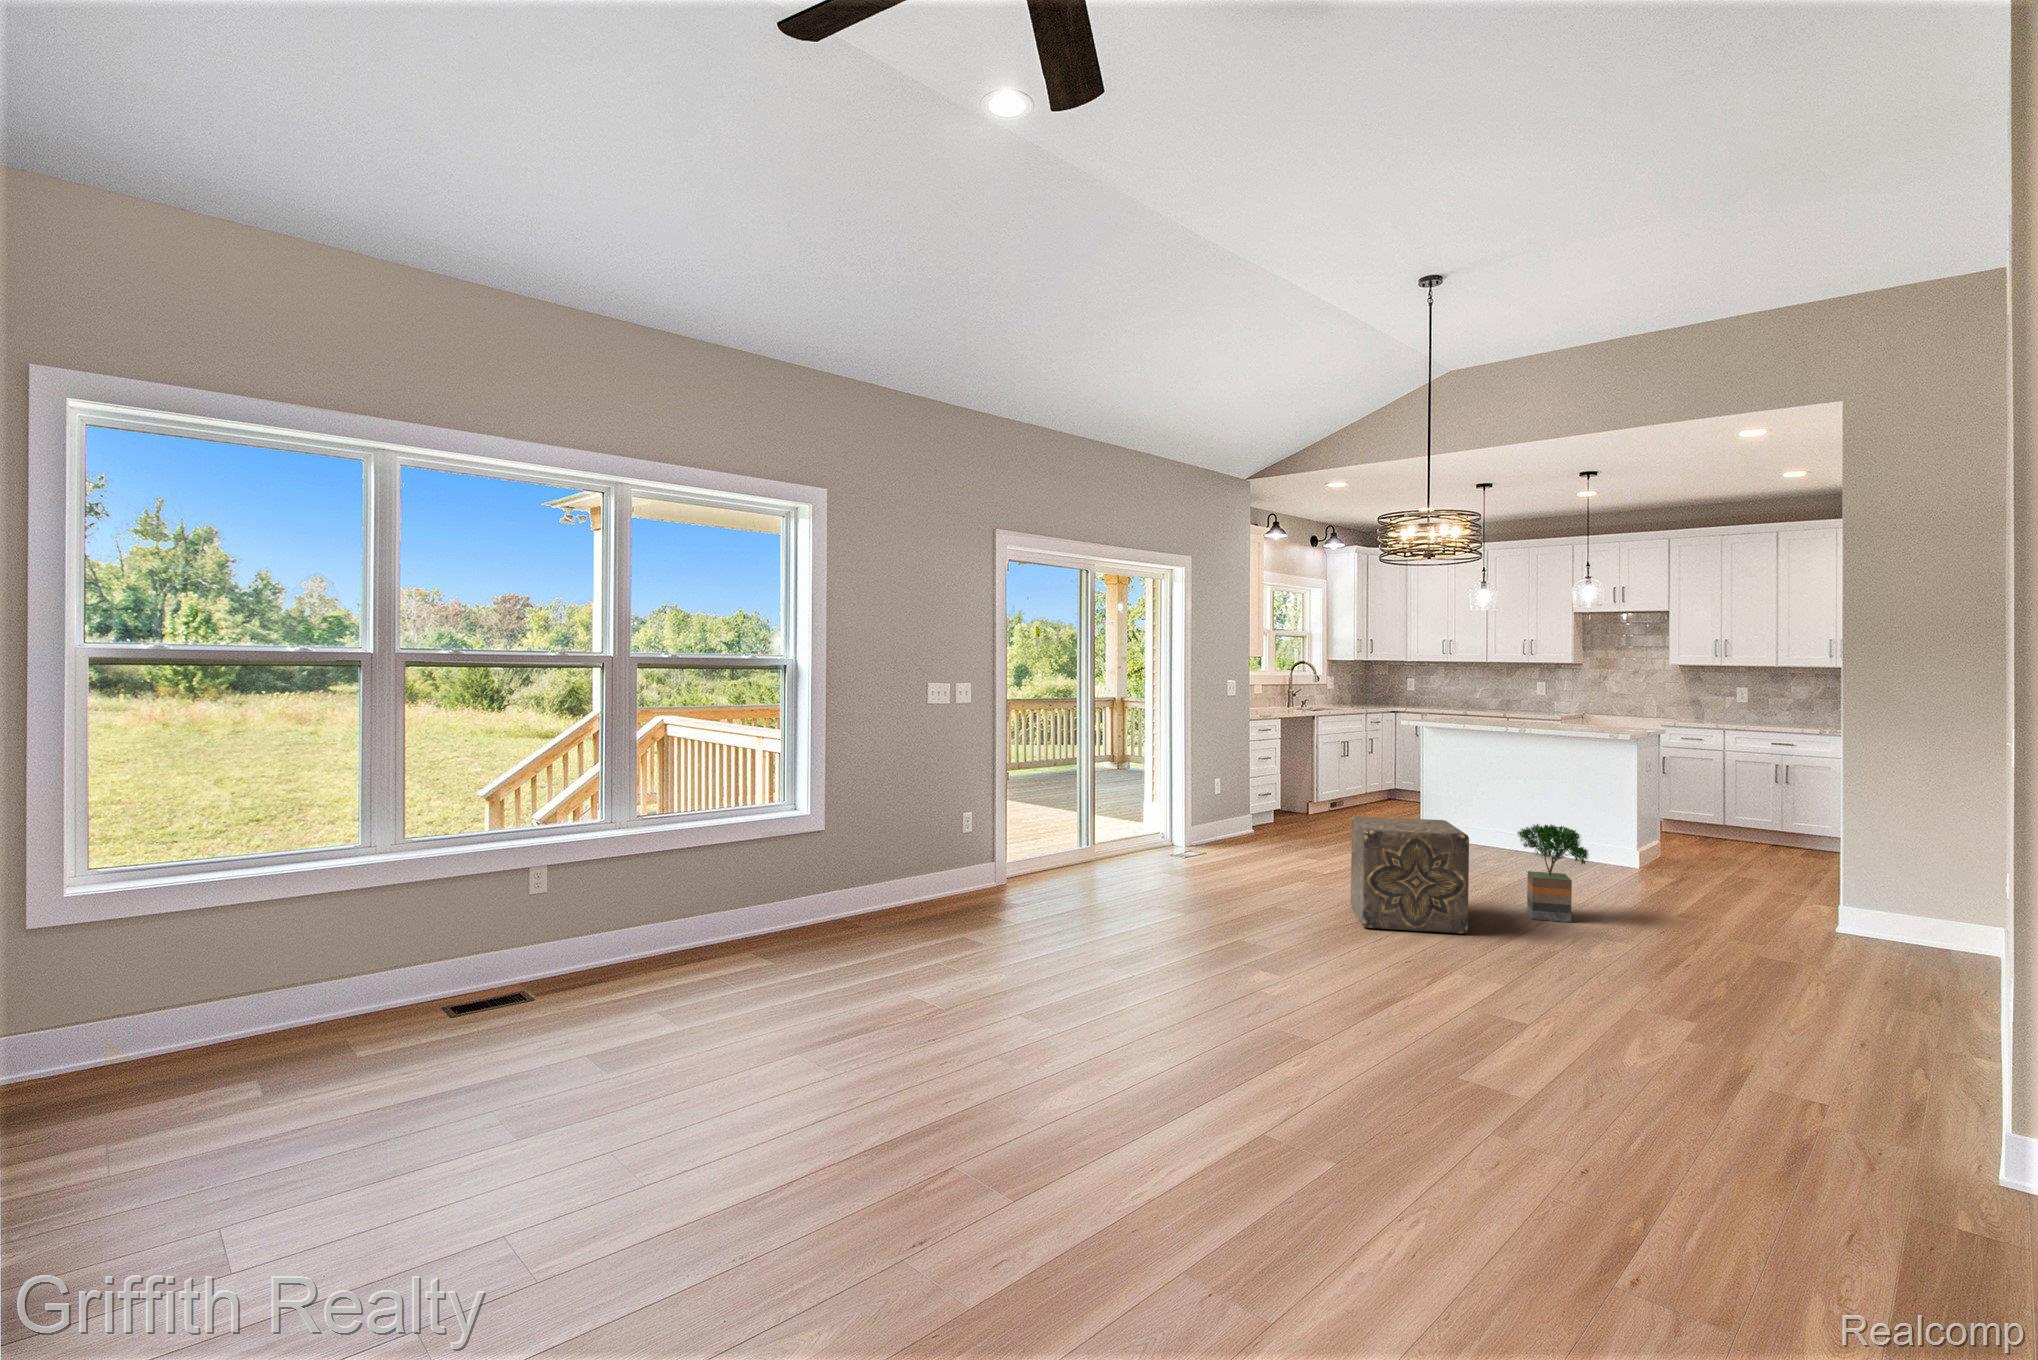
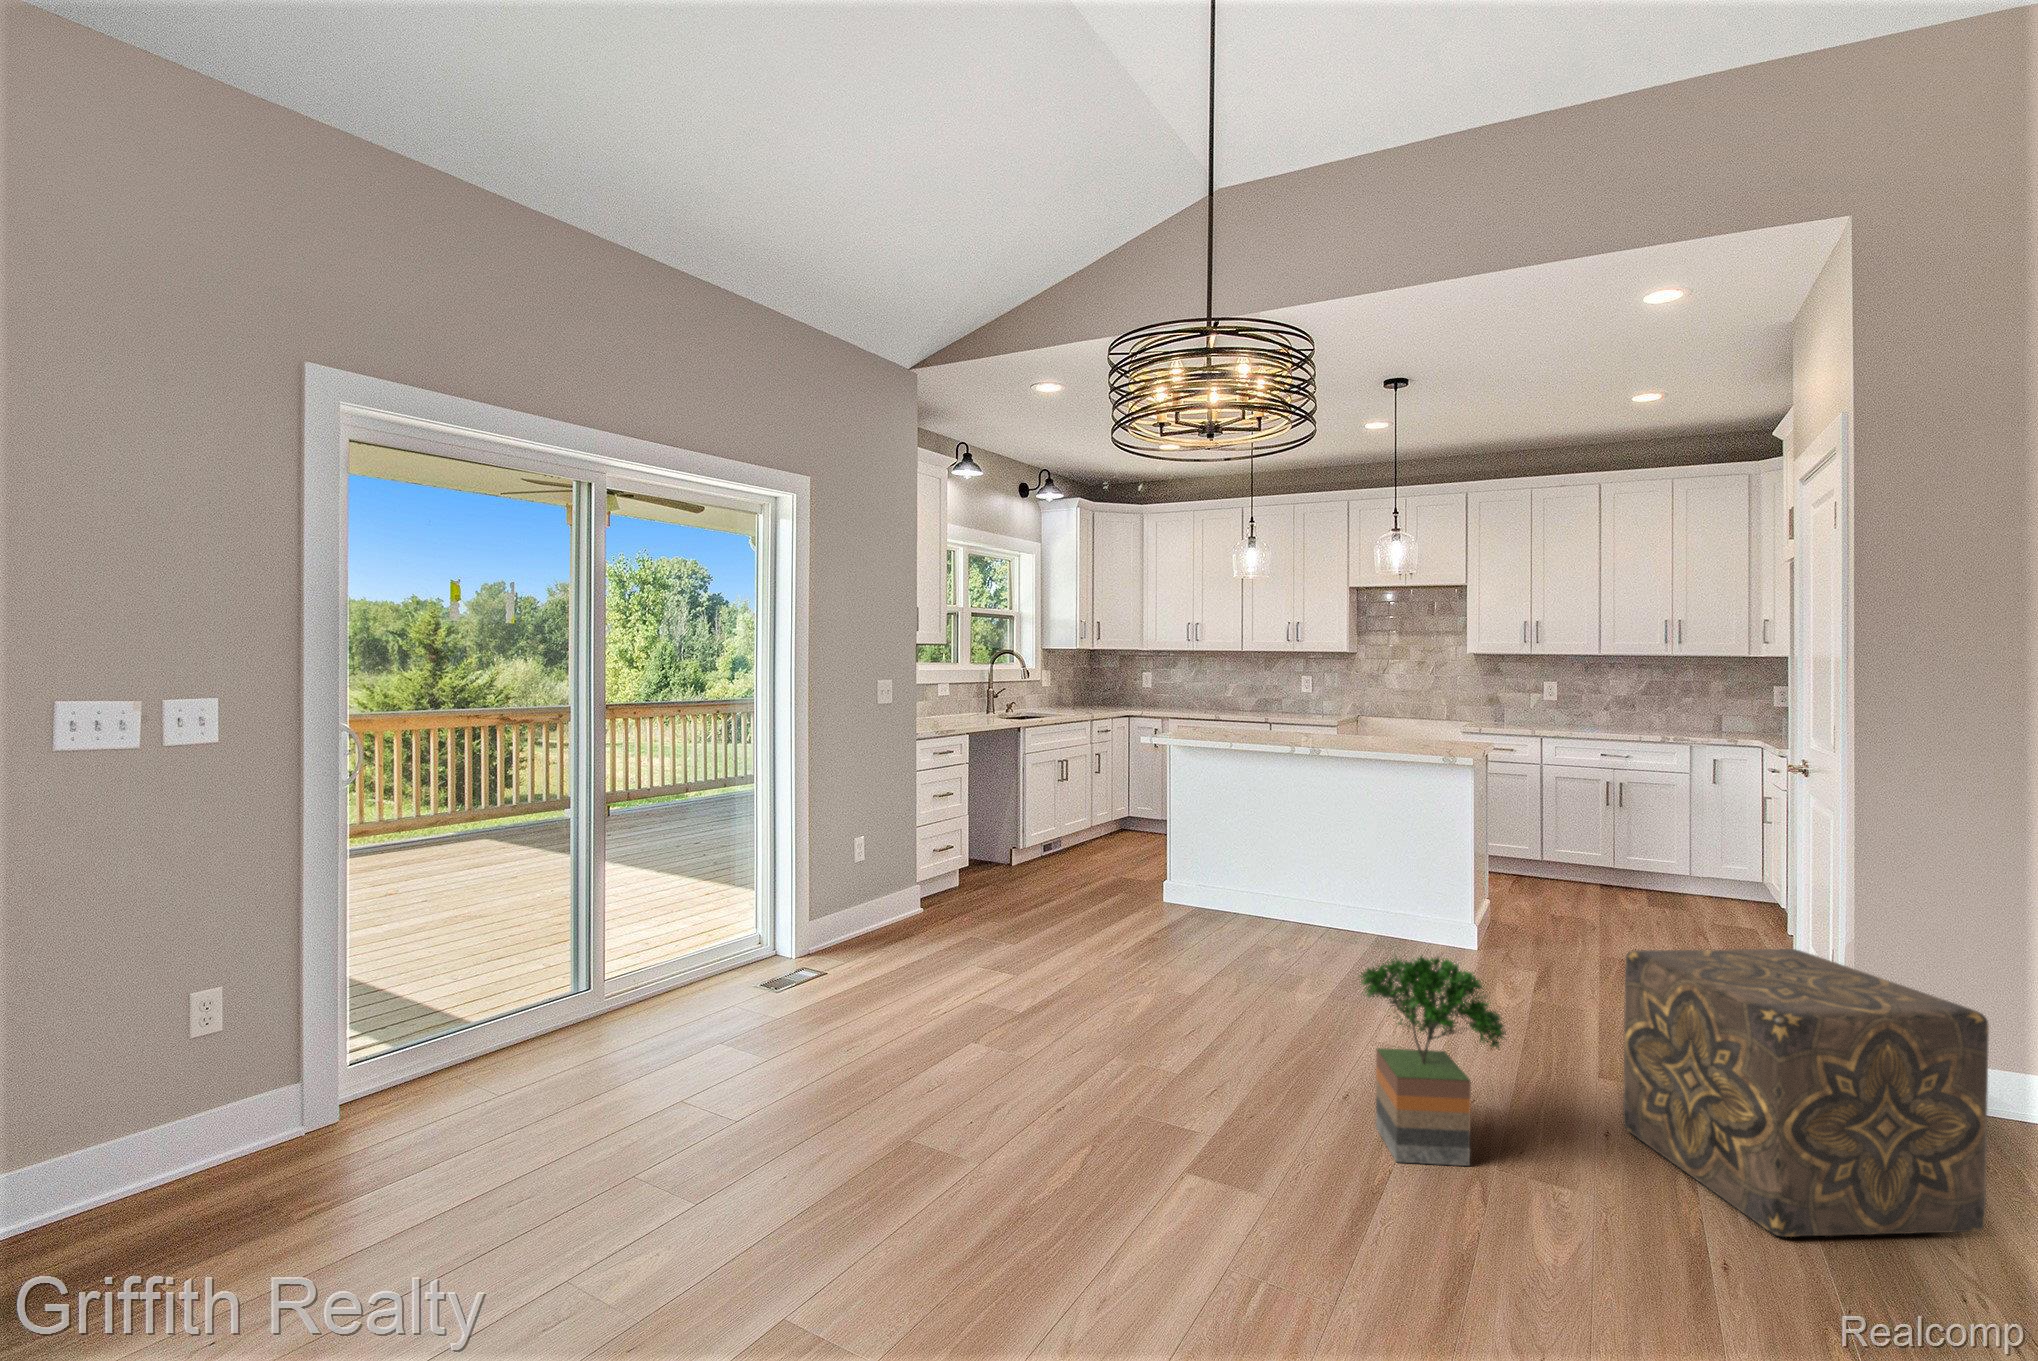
ottoman: present [1351,817,1469,934] -> present [1623,949,1989,1237]

